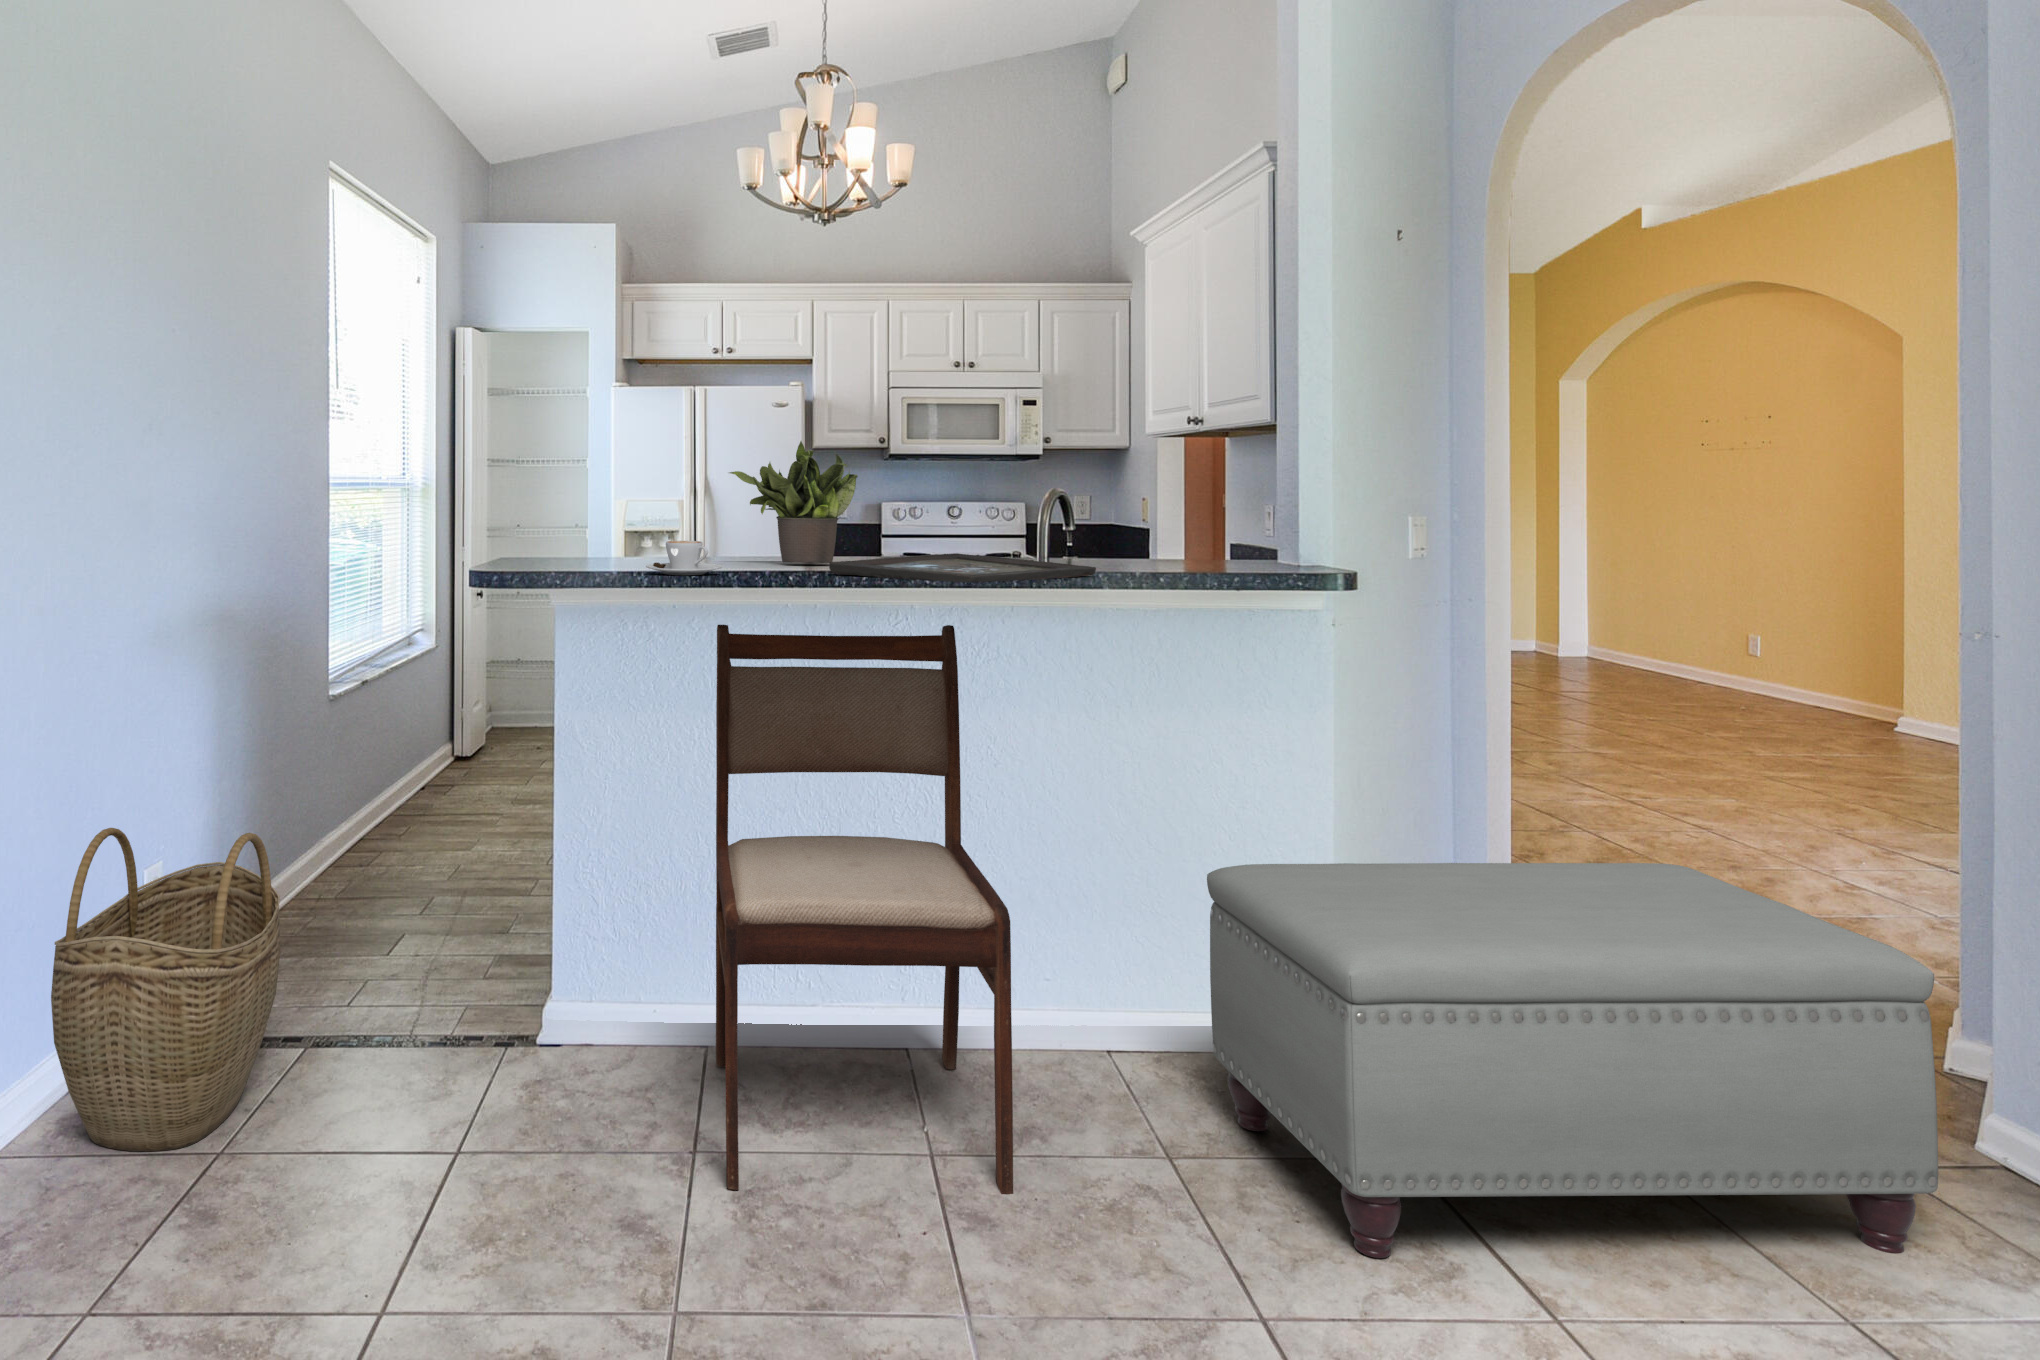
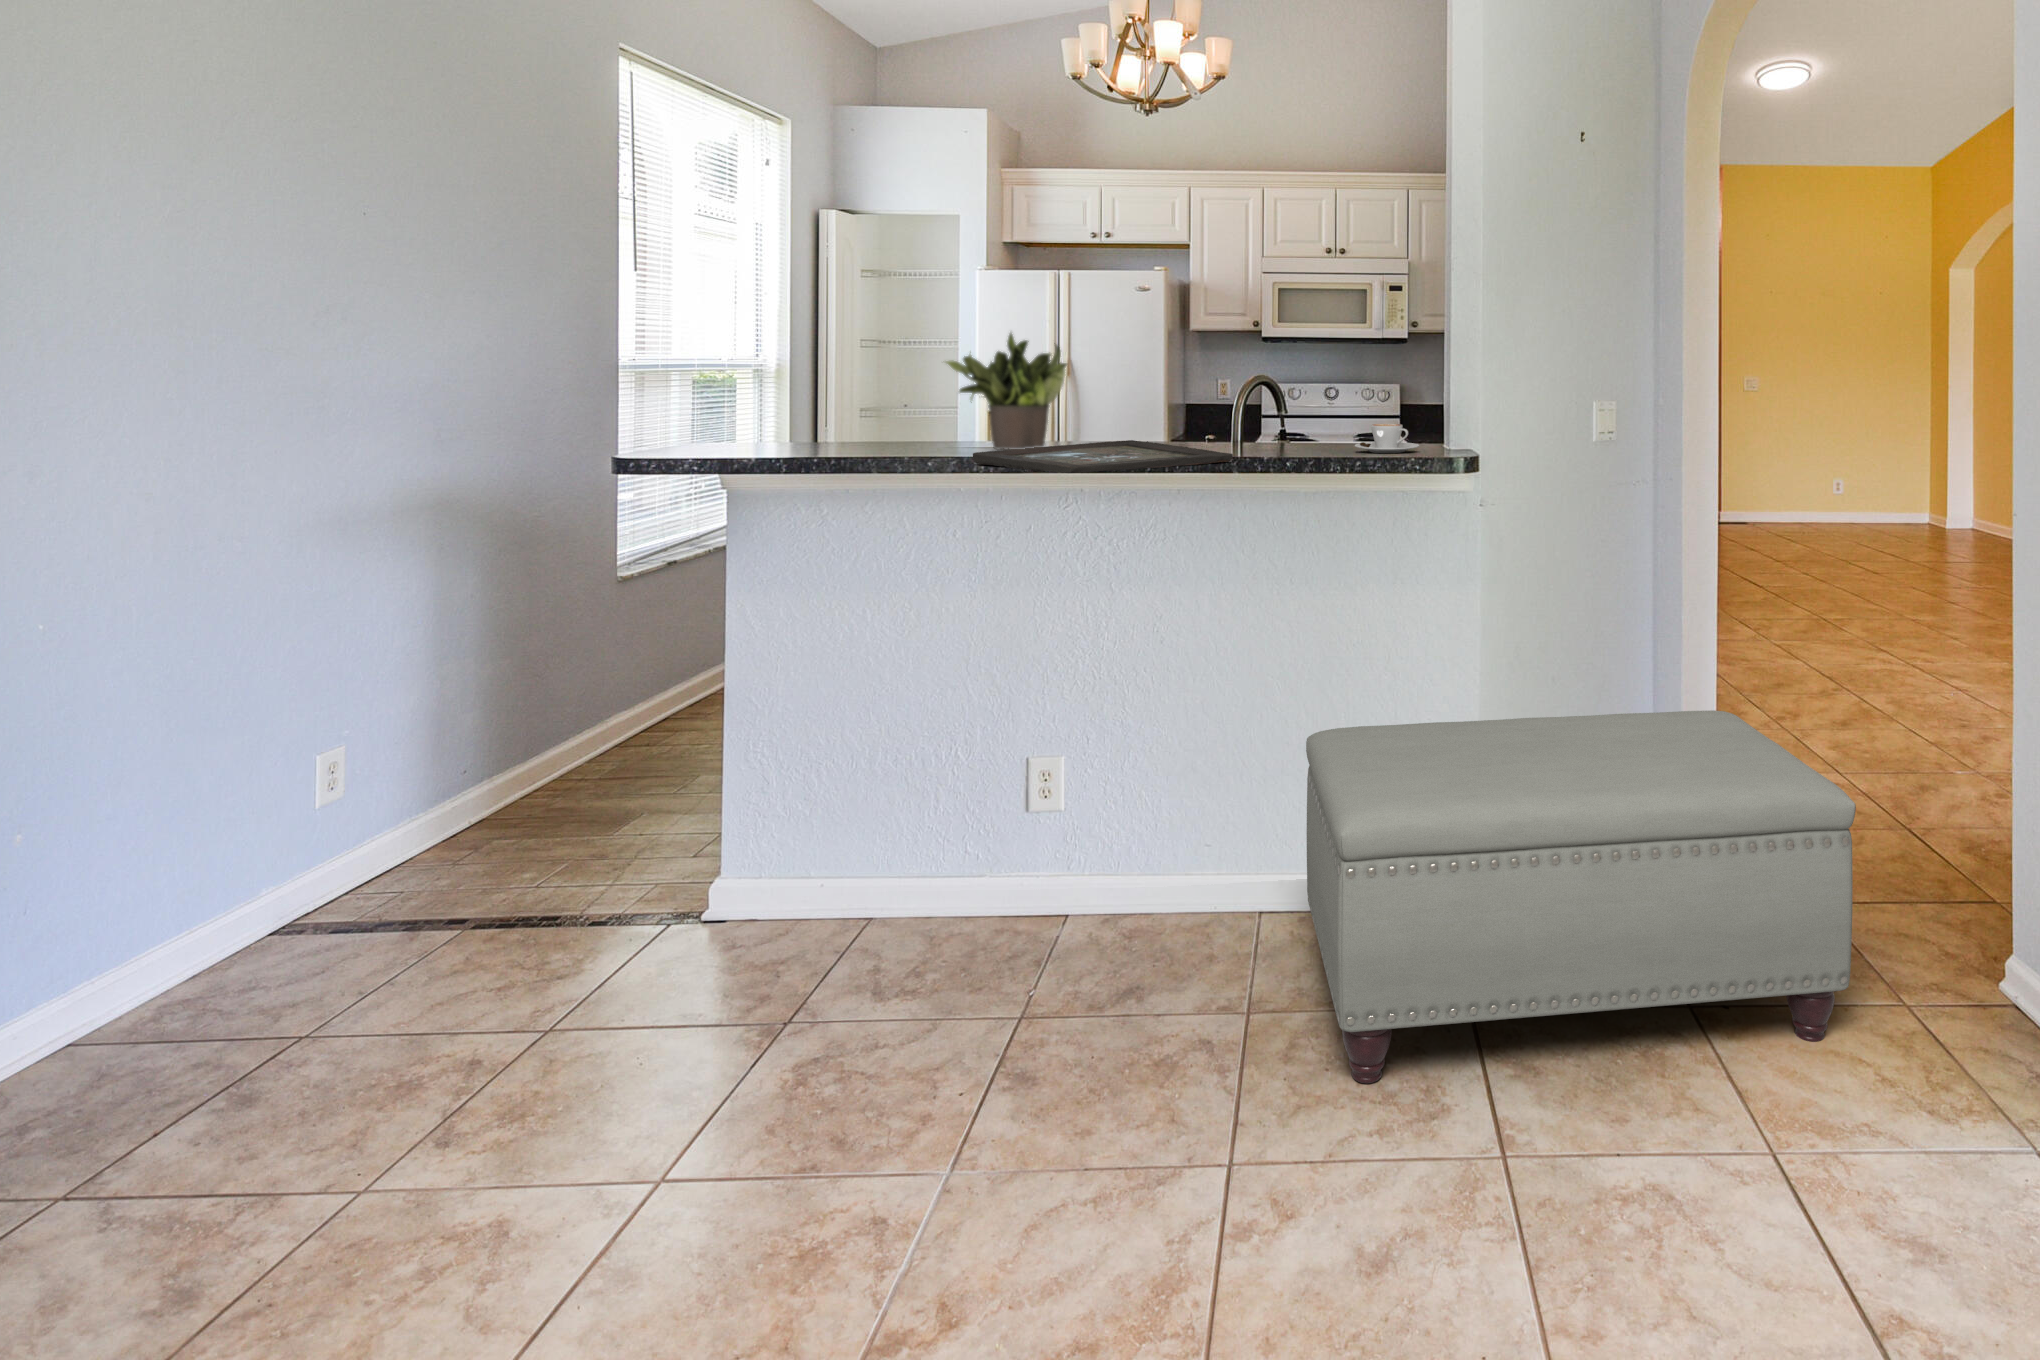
coffee cup: present [646,541,722,575] -> present [1355,424,1419,453]
dining chair: present [716,625,1013,1194] -> none [786,511,1100,1063]
woven basket: present [51,828,280,1151] -> none [68,740,390,1070]

